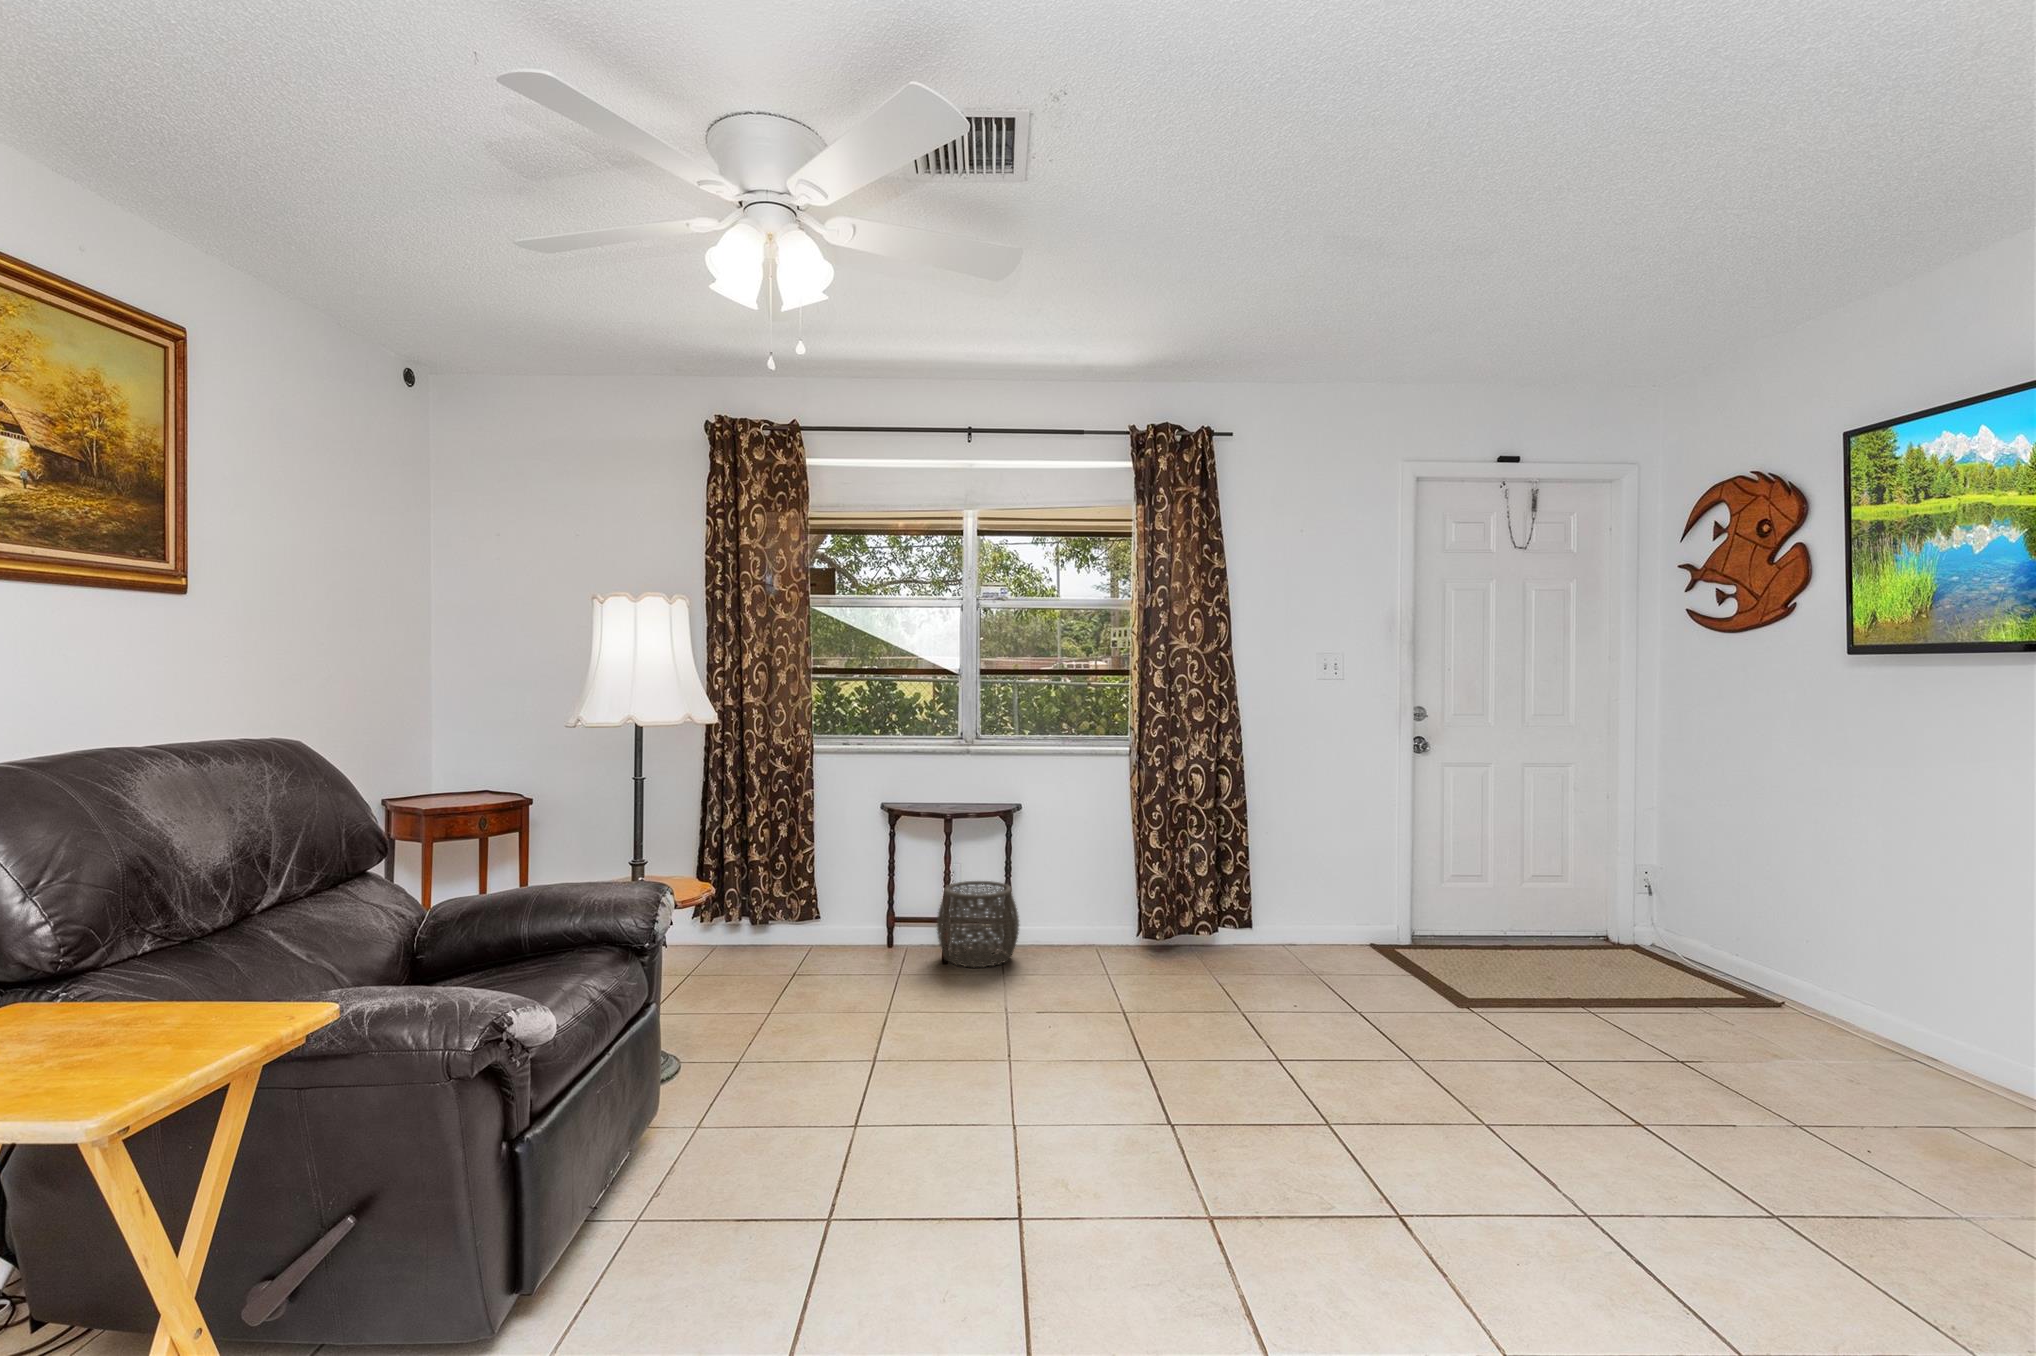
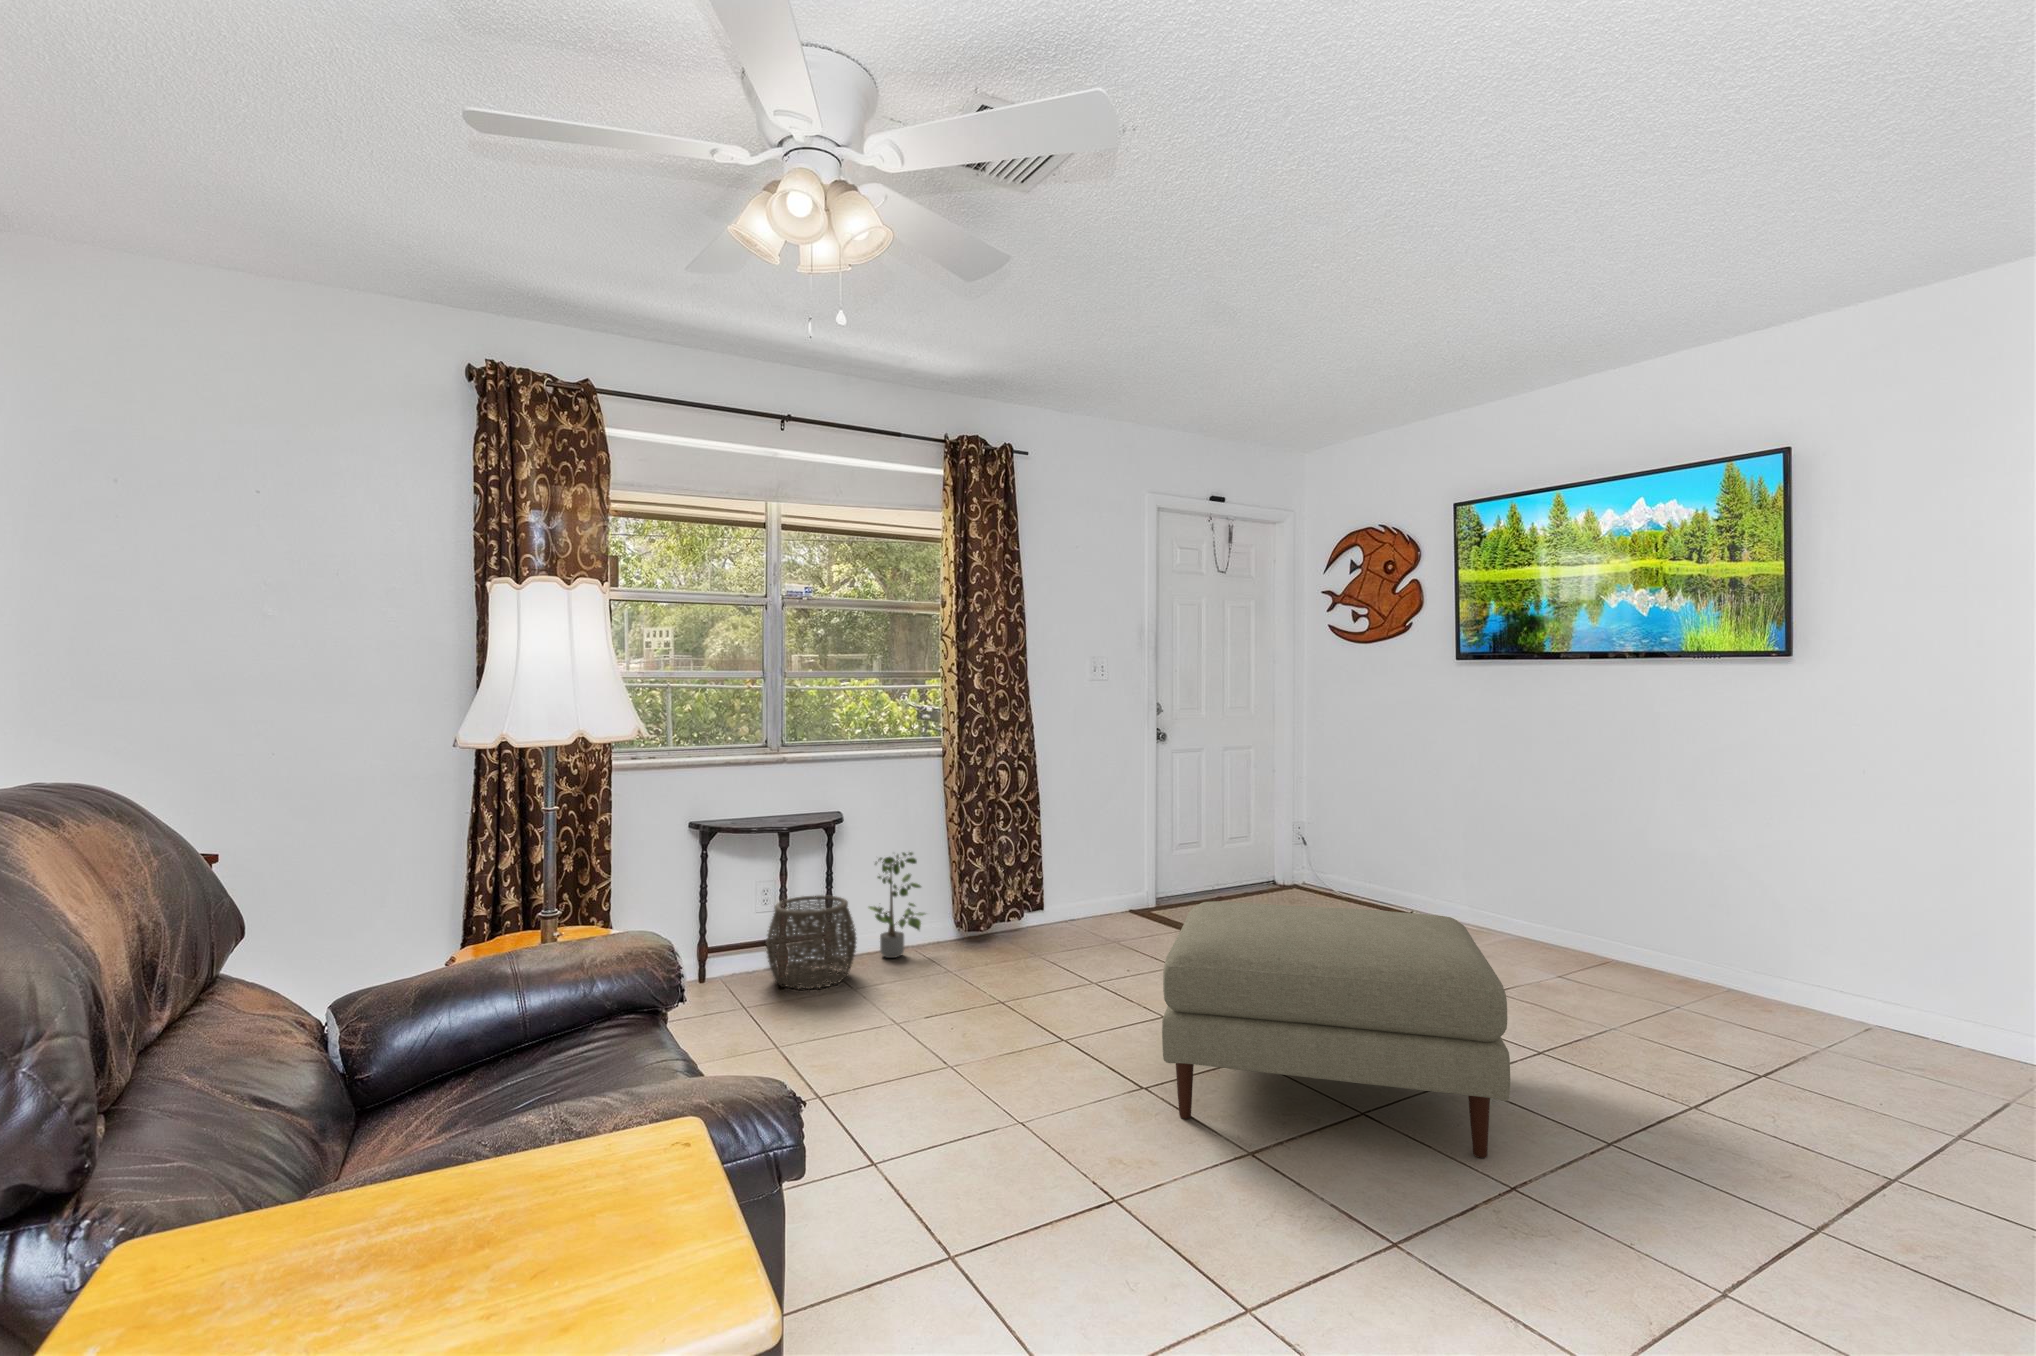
potted plant: none [1048,846,1110,952] -> present [869,852,925,958]
ottoman: none [1123,936,1569,1280] -> present [1162,902,1510,1158]

